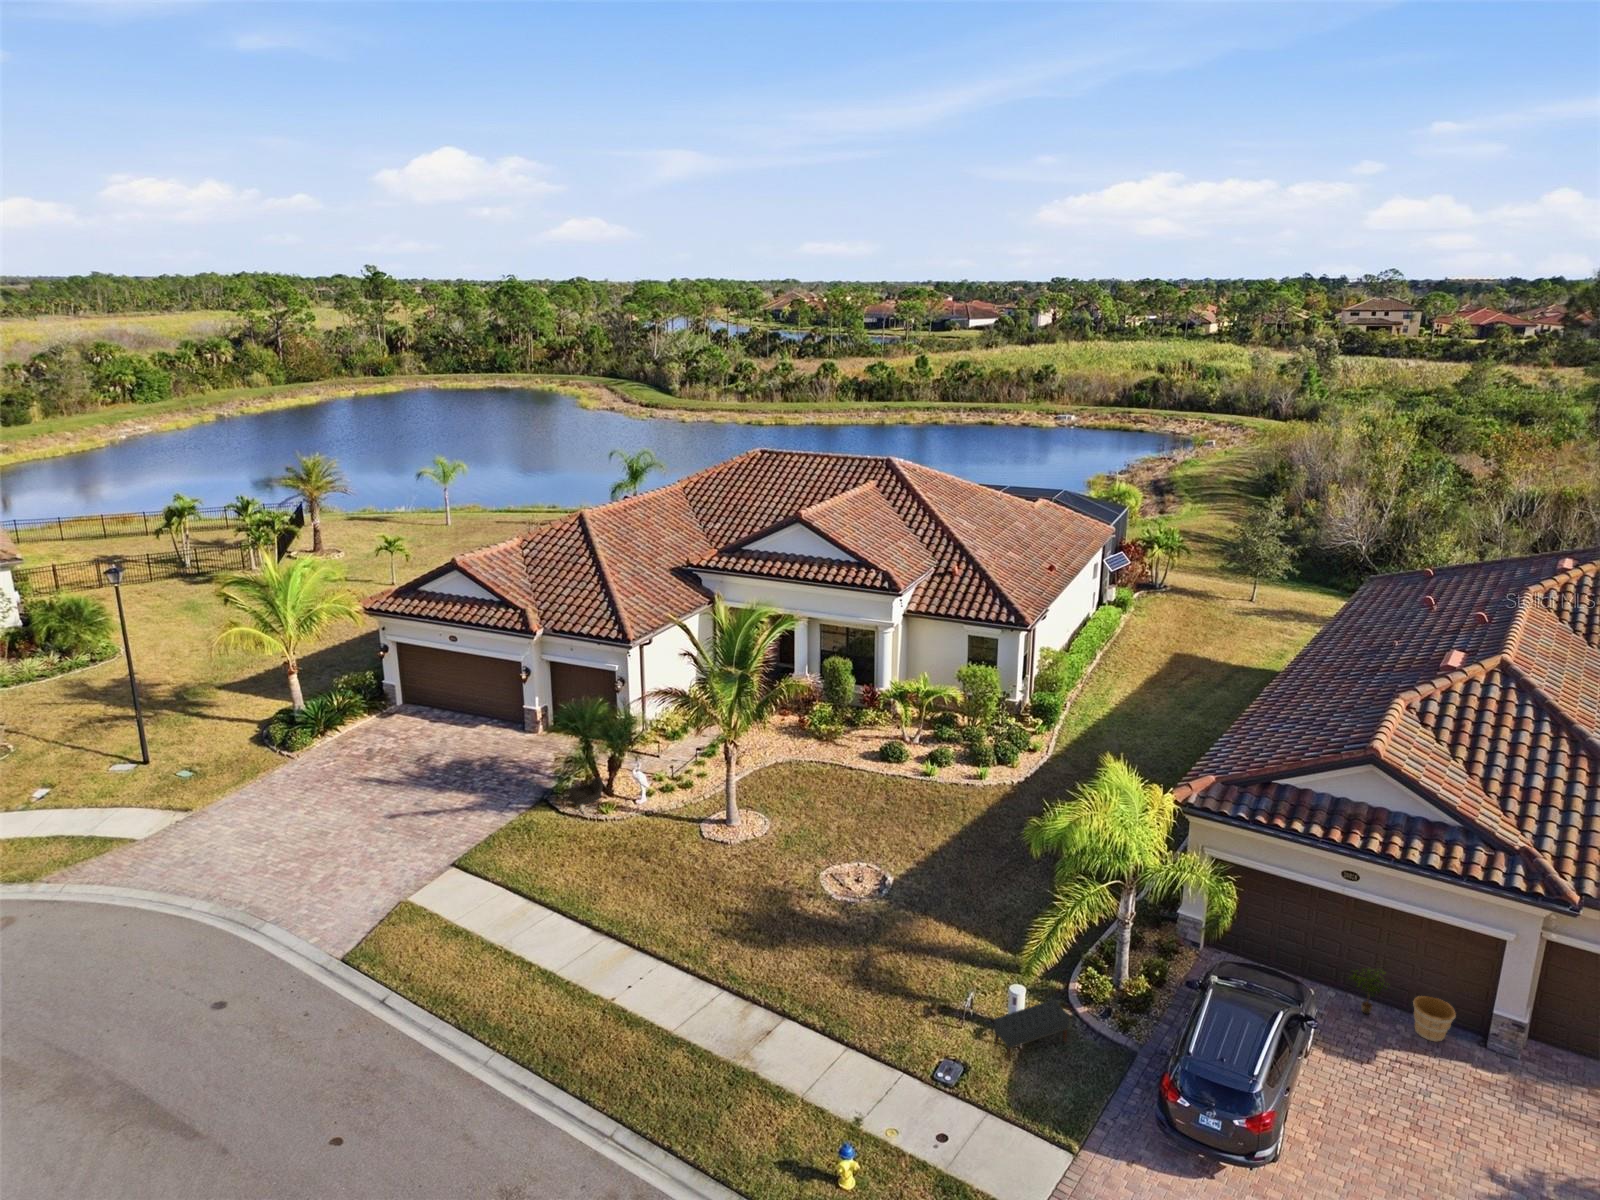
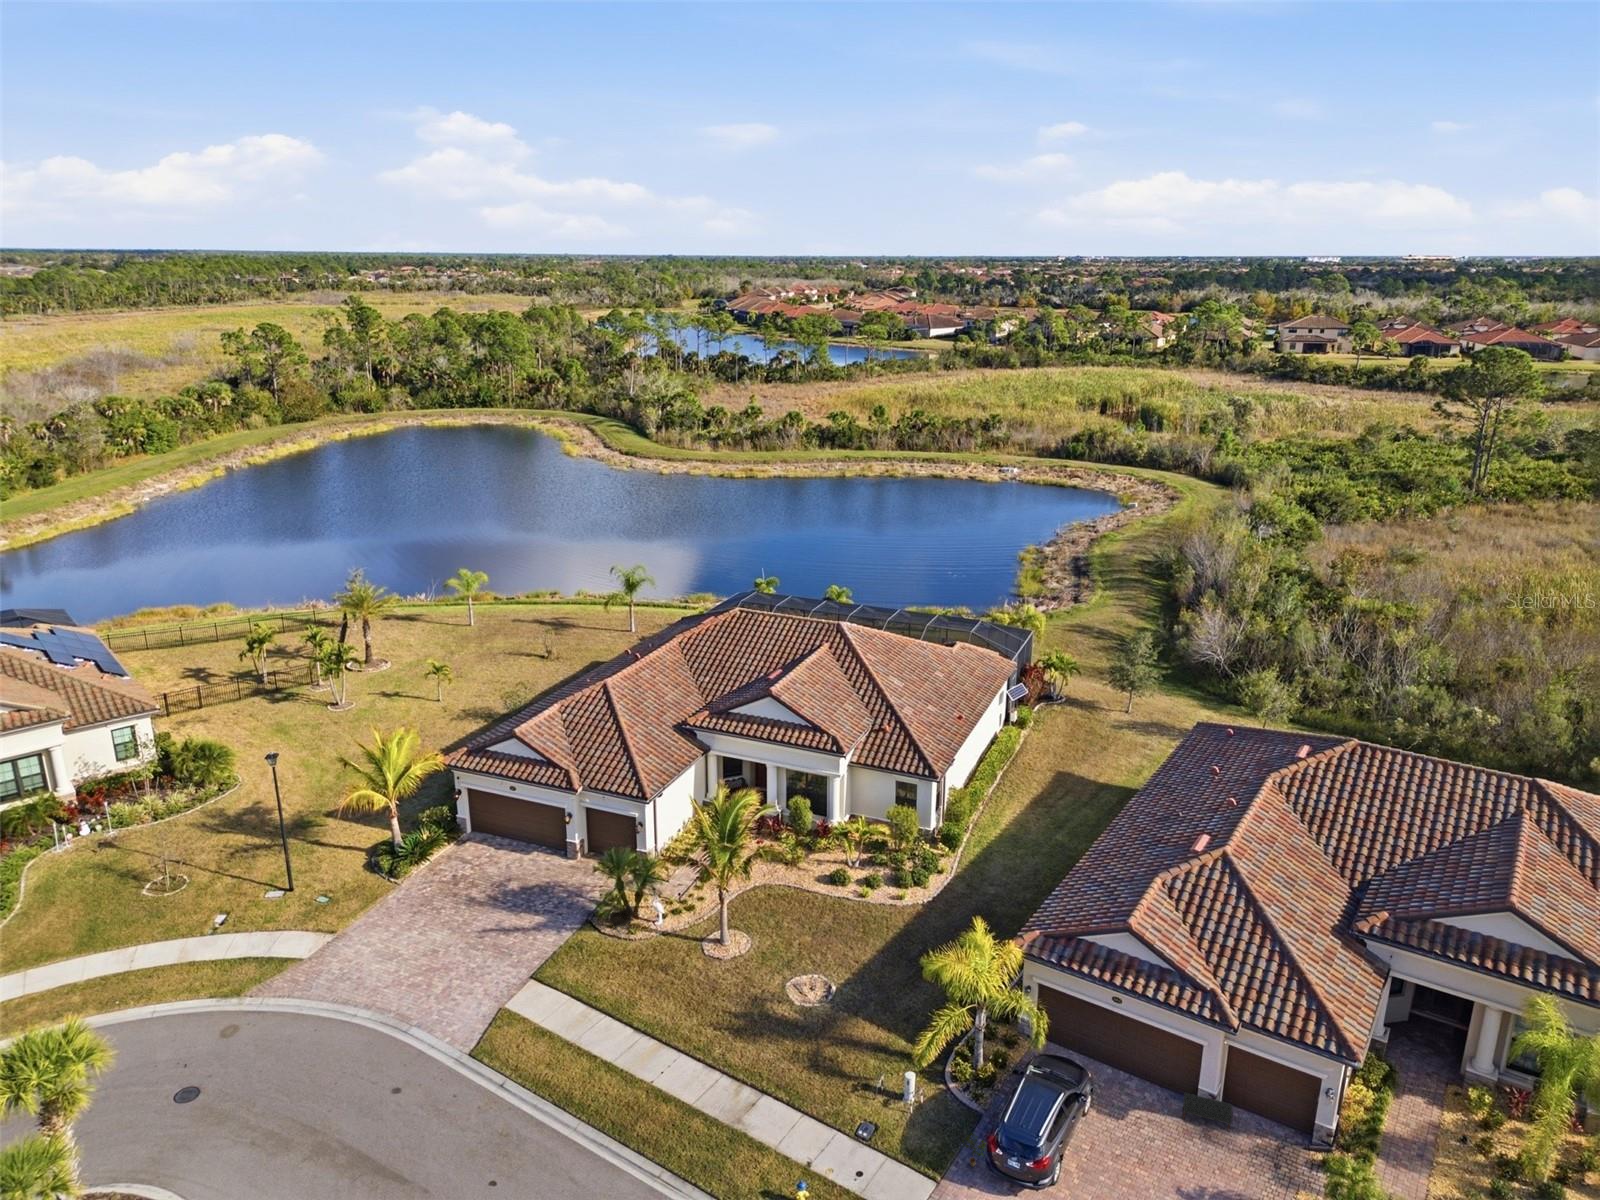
potted plant: present [1349,968,1387,1014] -> present [962,1134,986,1167]
wooden bucket: present [1413,996,1456,1042] -> none [1152,1075,1175,1104]
bench: present [994,1000,1070,1061] -> present [1183,1093,1233,1131]

